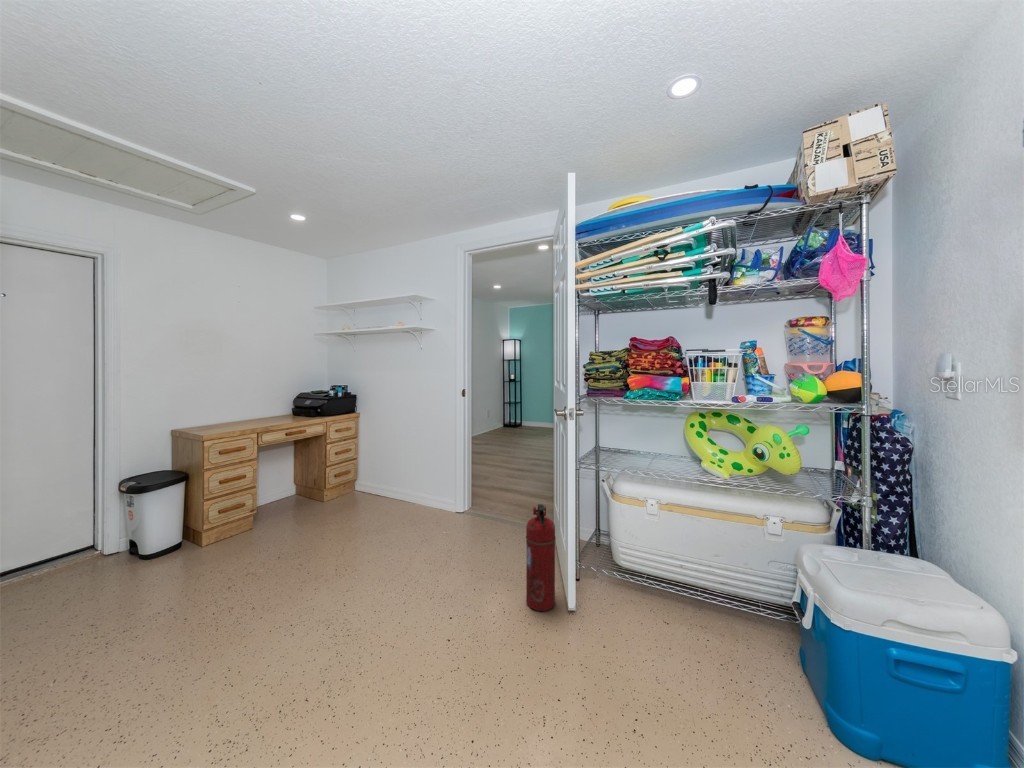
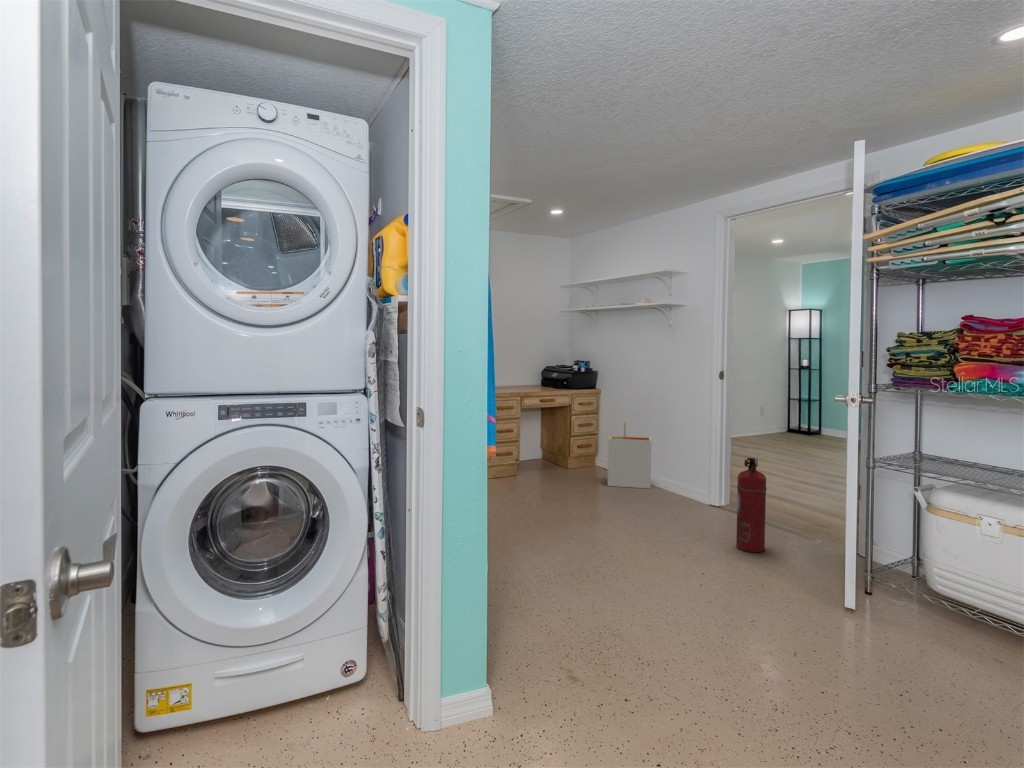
storage bin: none [370,451,417,522] -> present [608,423,651,488]

